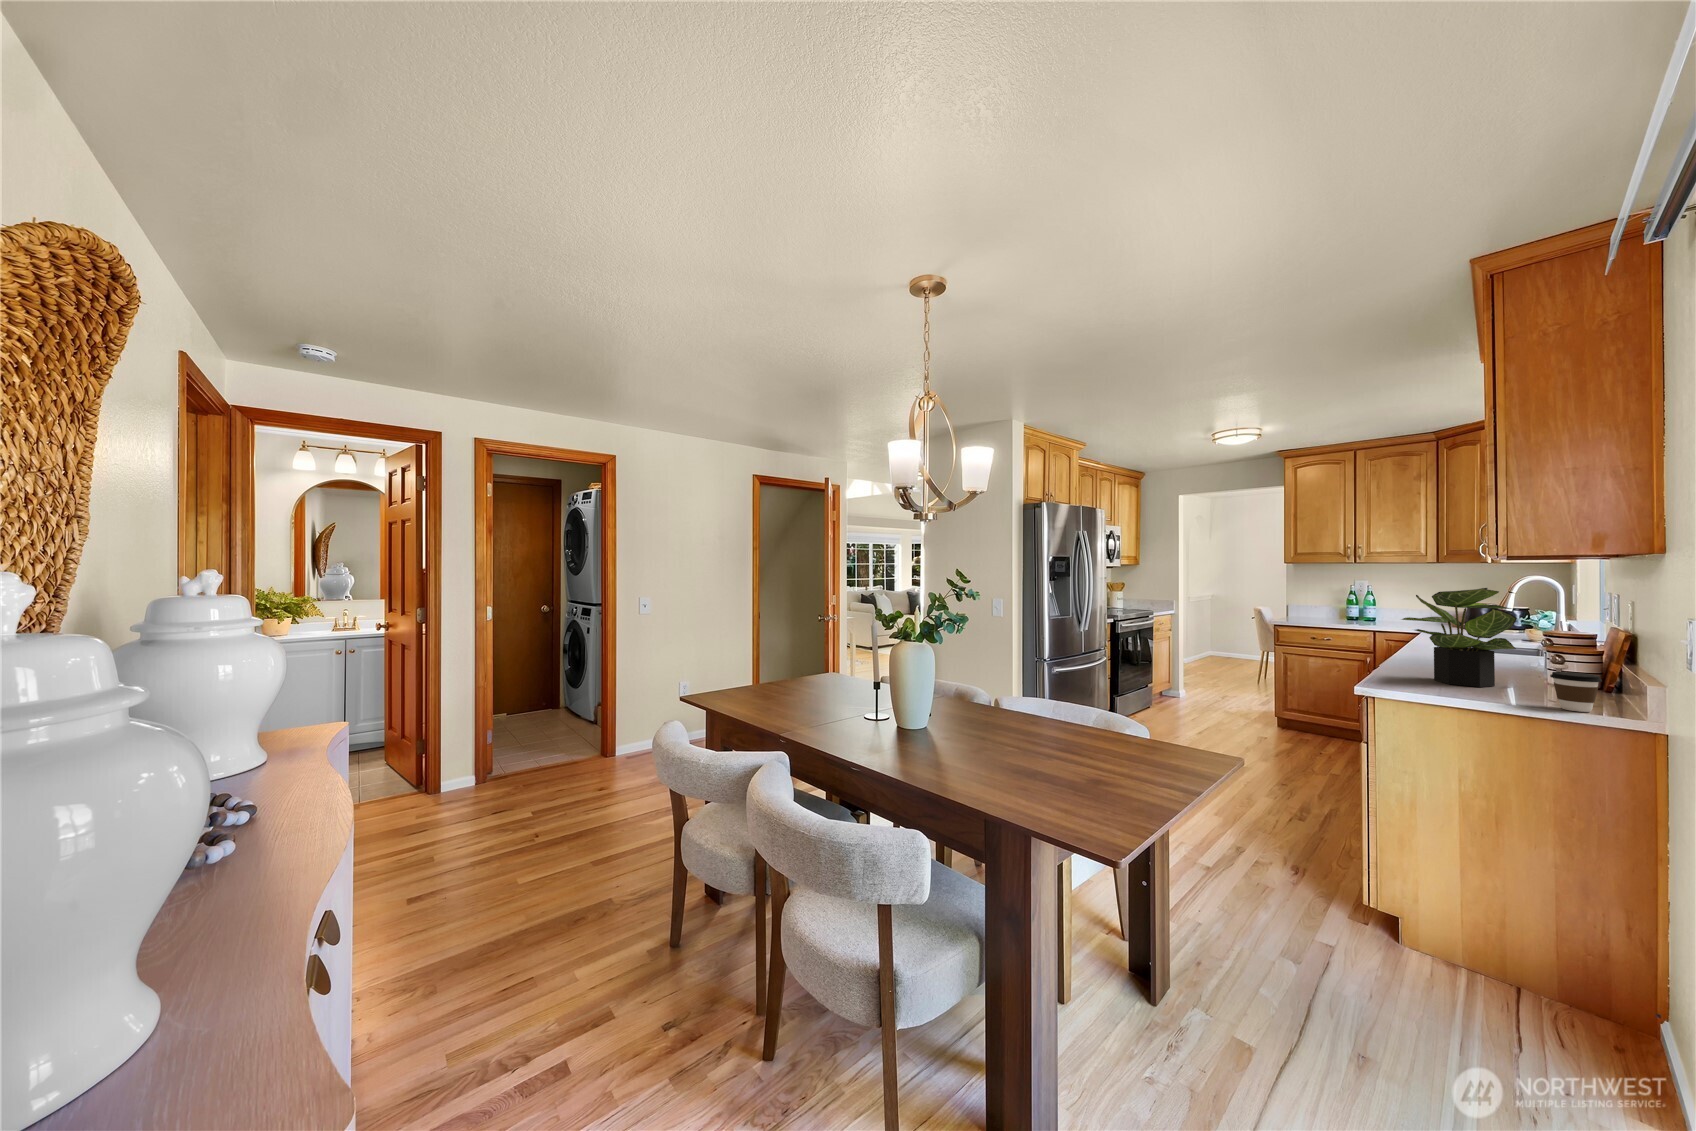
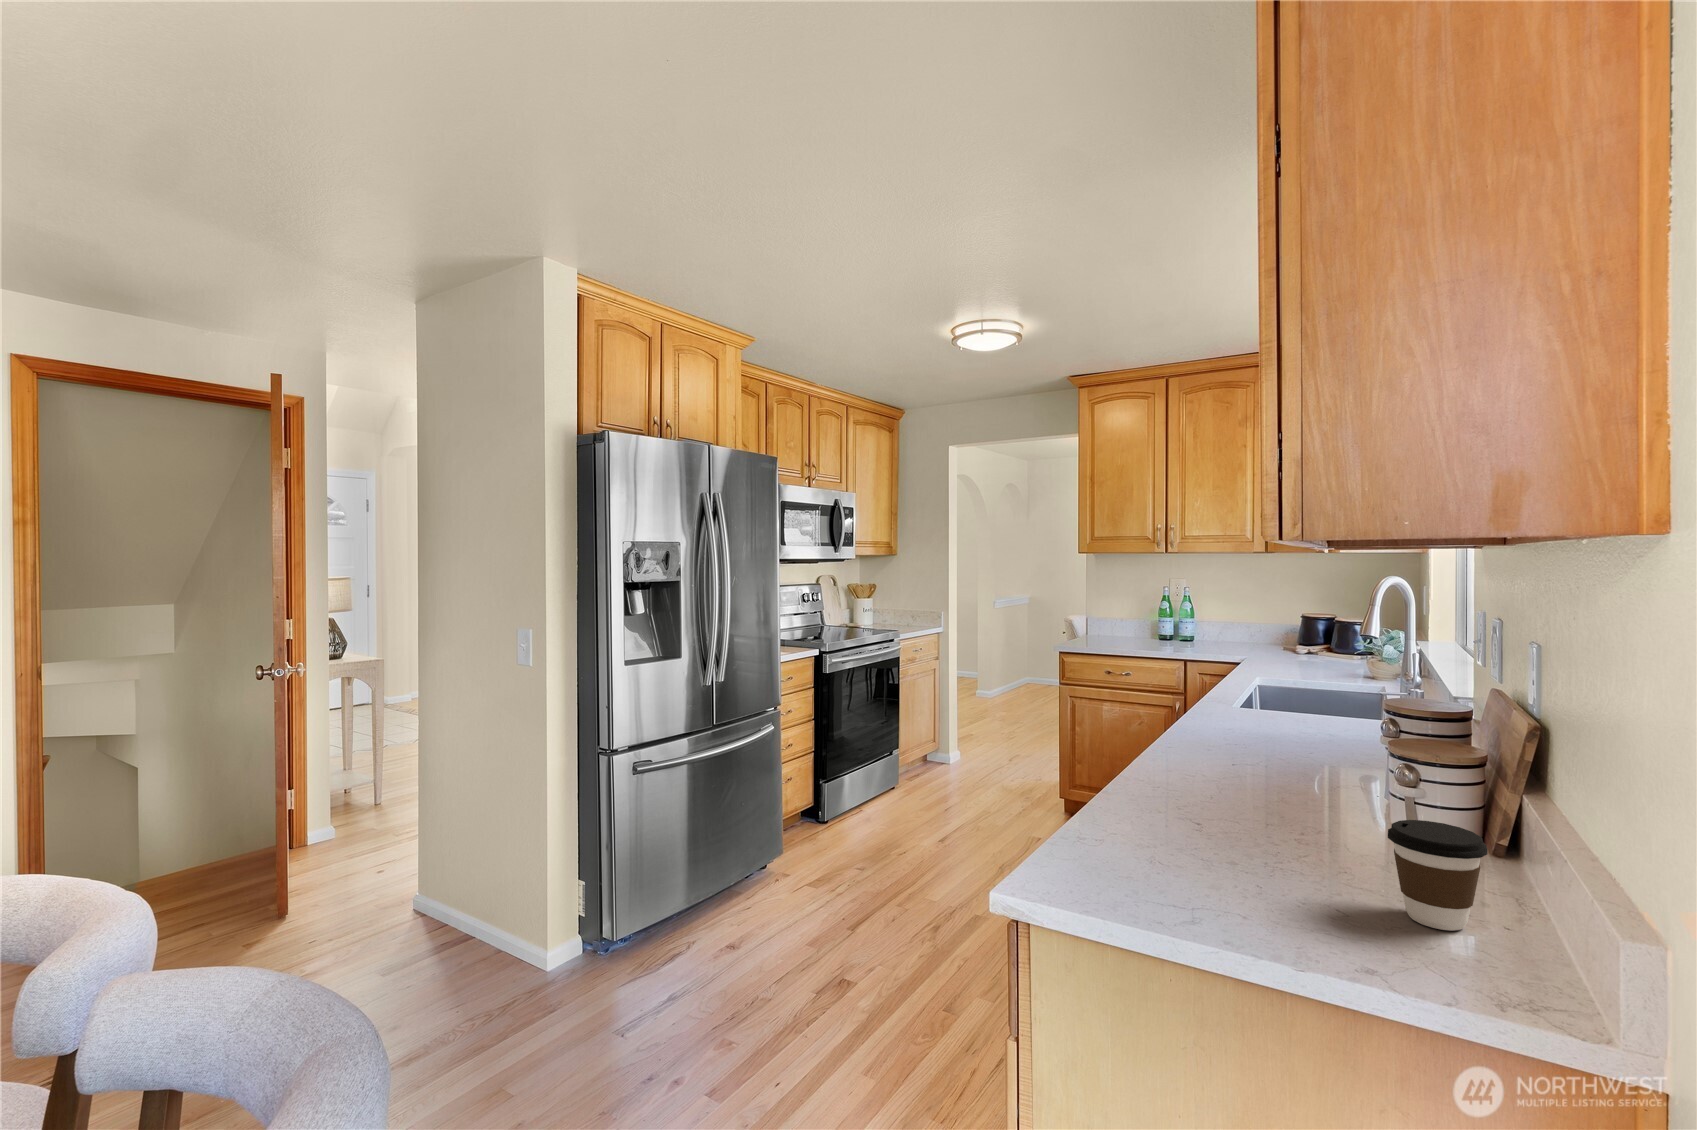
potted plant: present [1402,588,1517,687] -> none [1149,611,1338,828]

